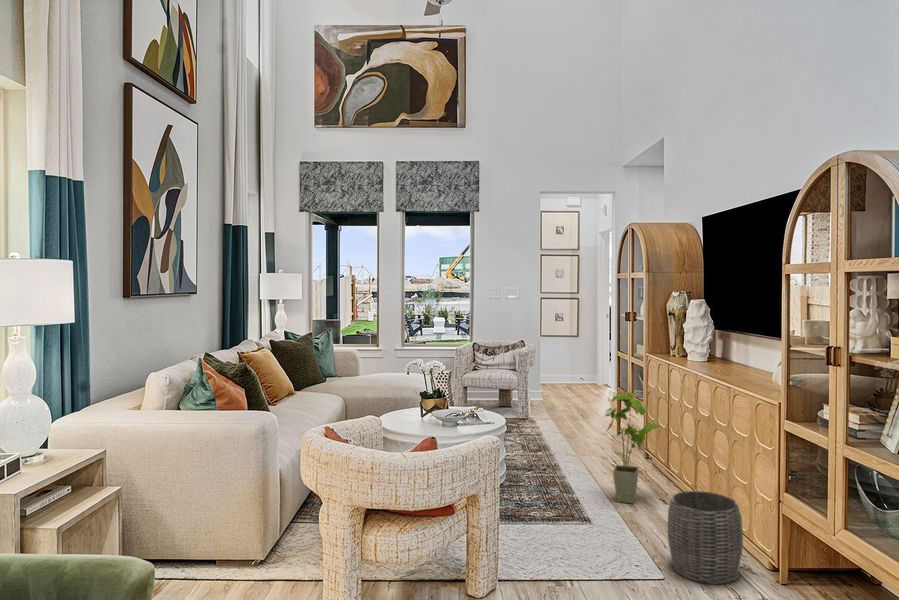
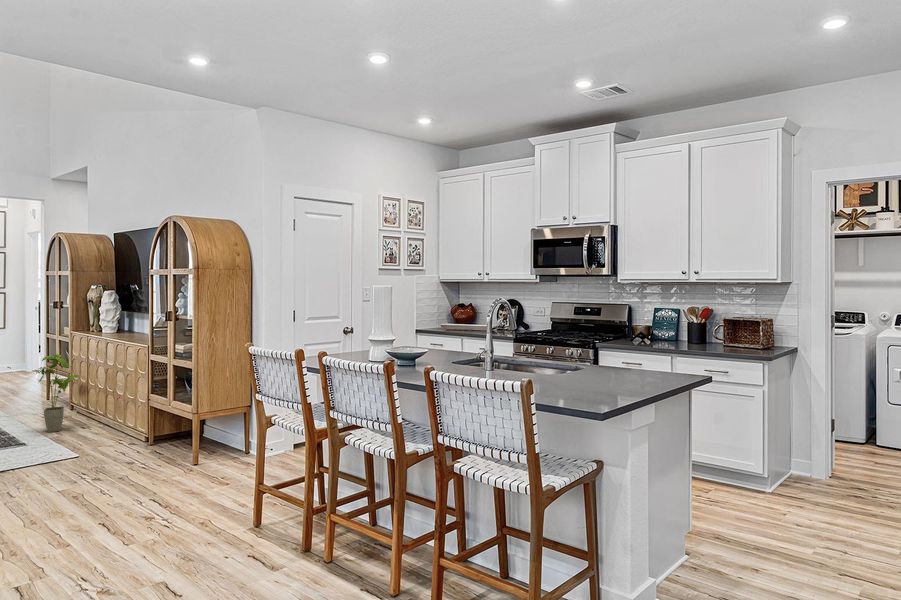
woven basket: present [668,491,743,584] -> none [83,403,129,452]

